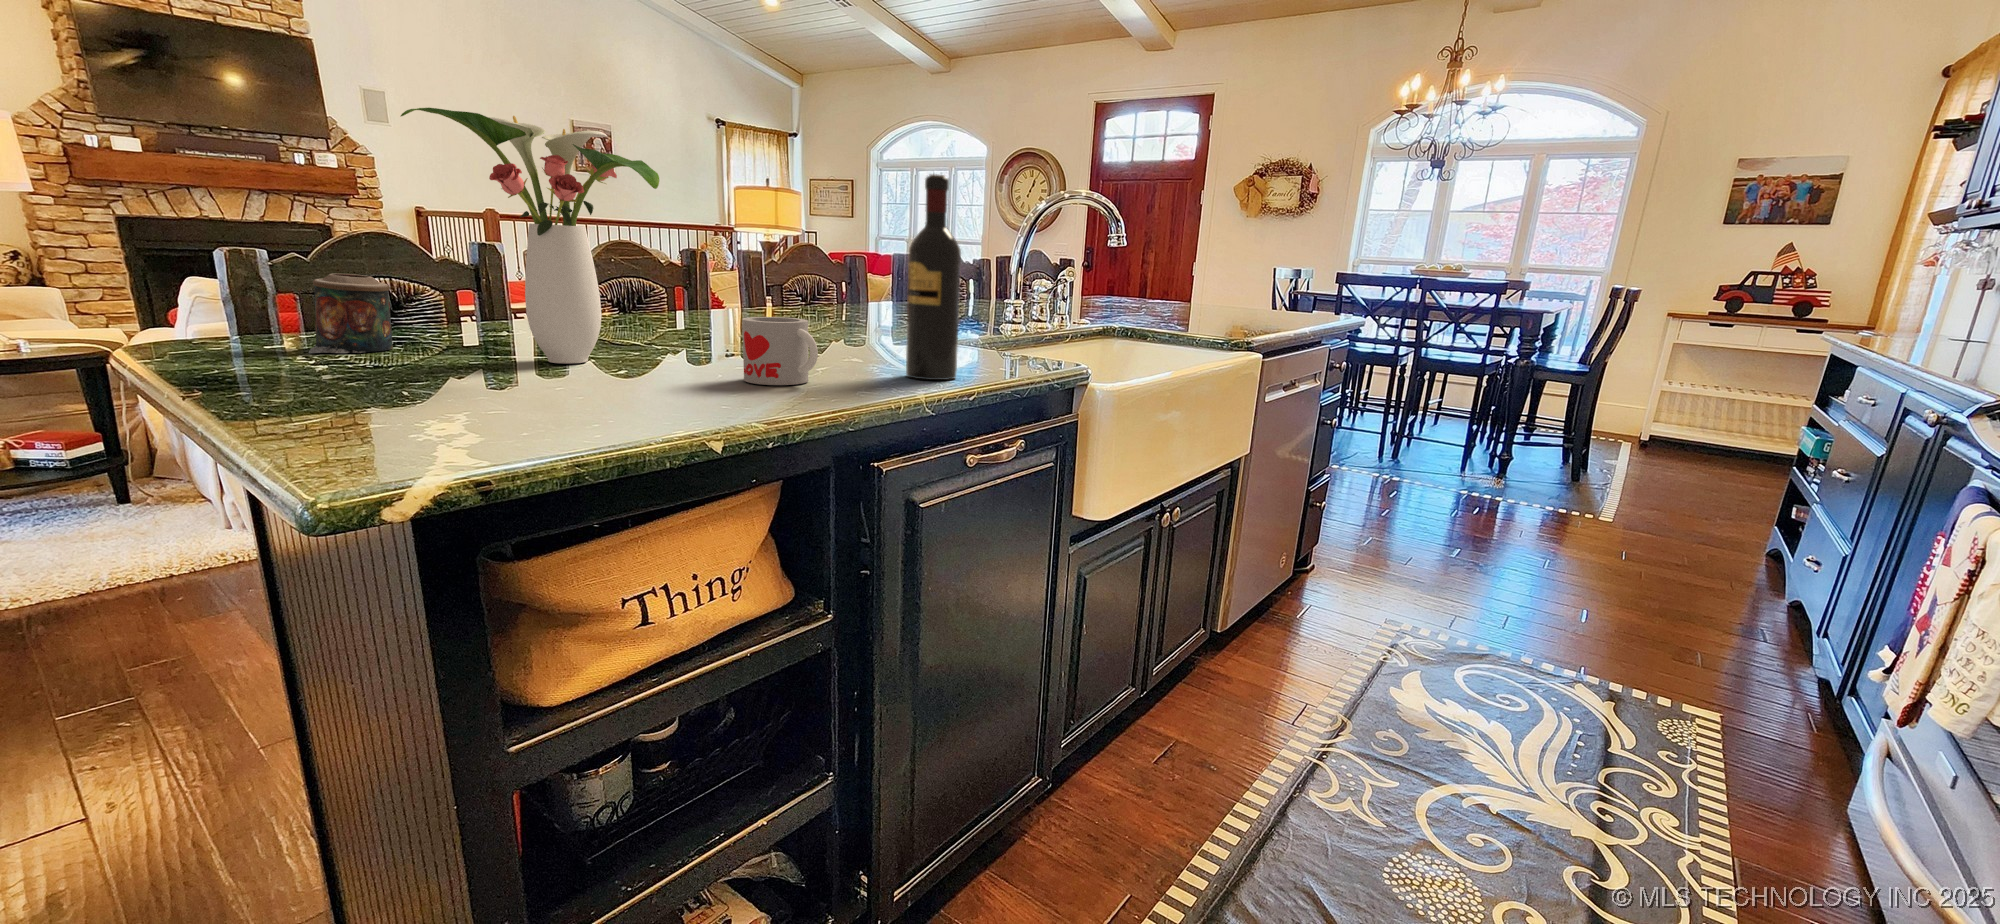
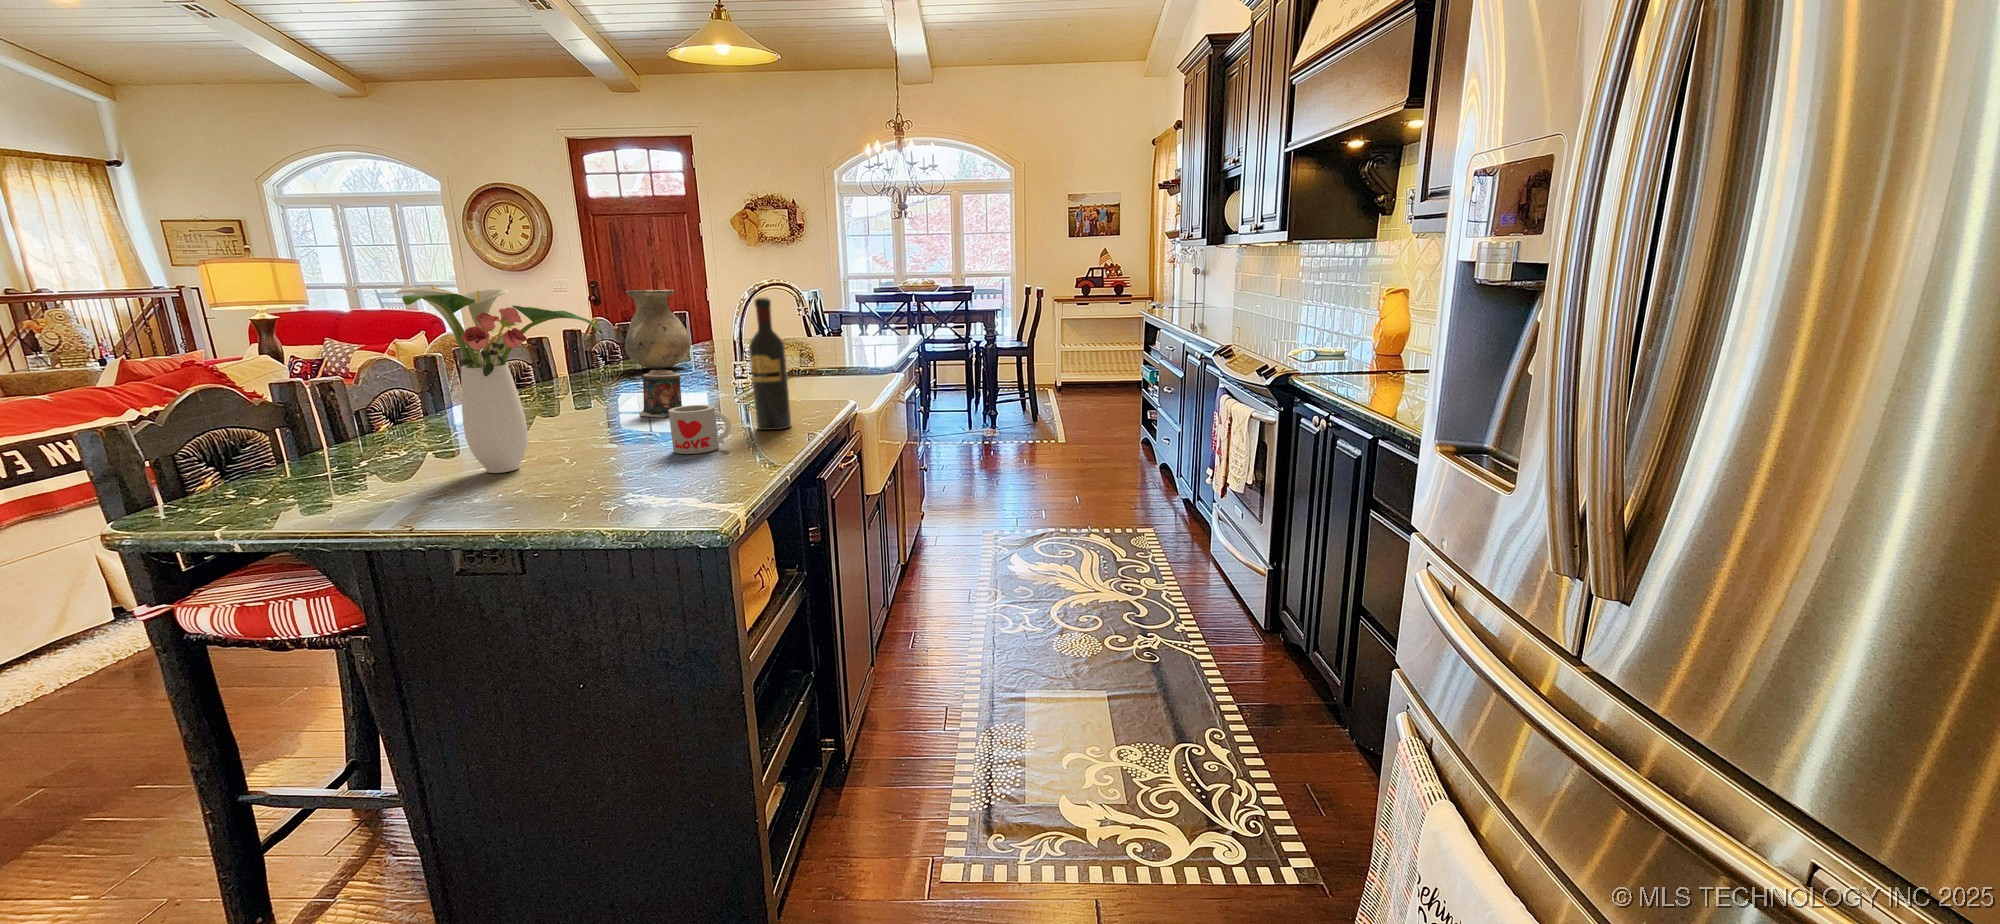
vase: none [968,217,1040,314] -> present [625,290,690,369]
candle: present [309,273,393,353] -> present [639,370,682,417]

